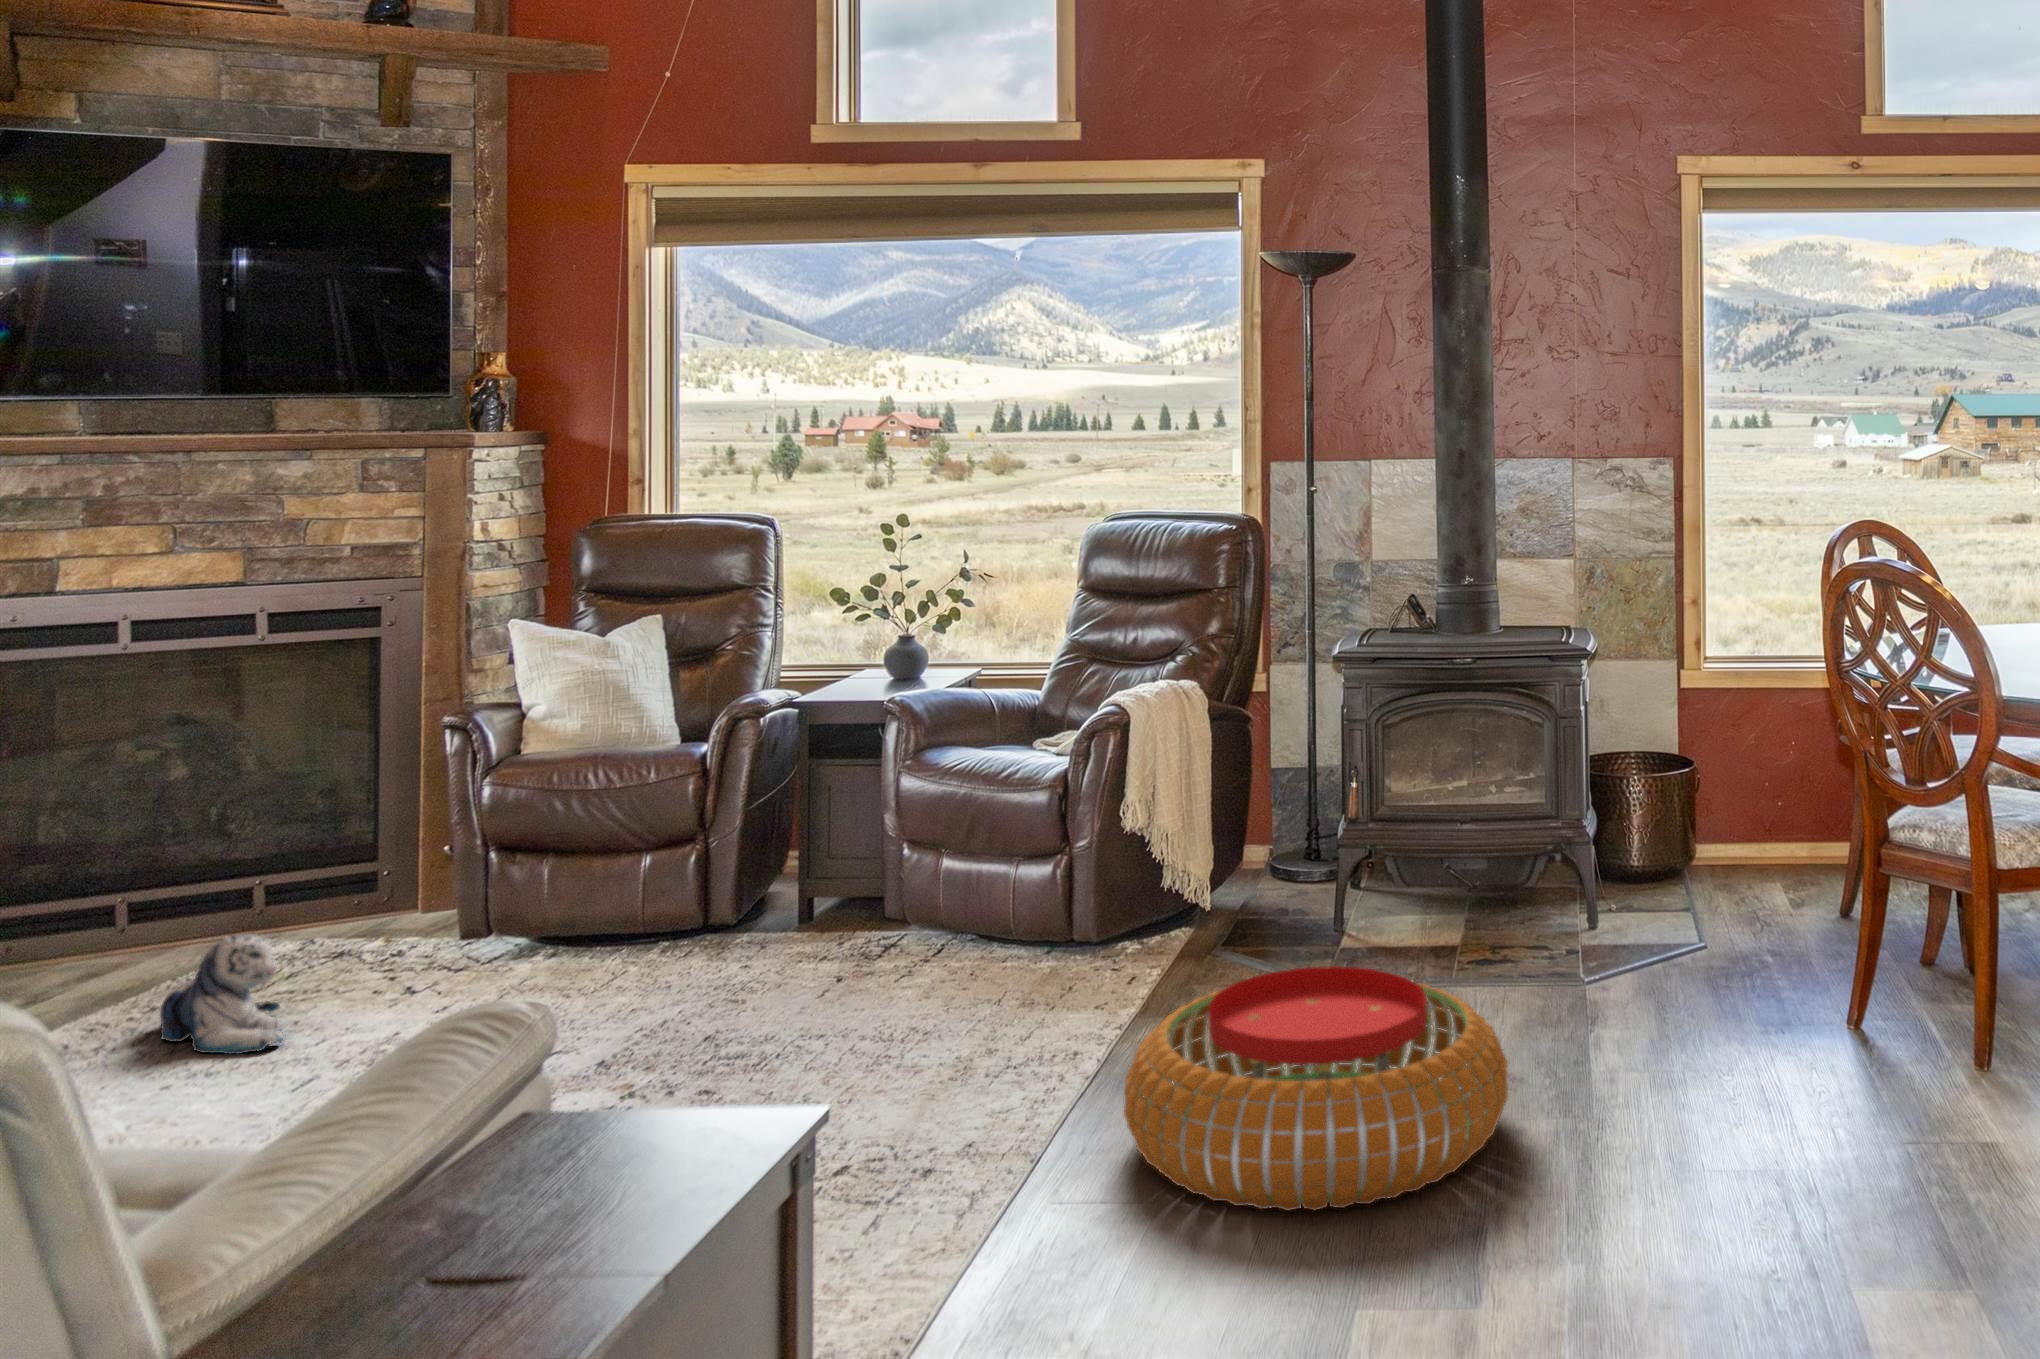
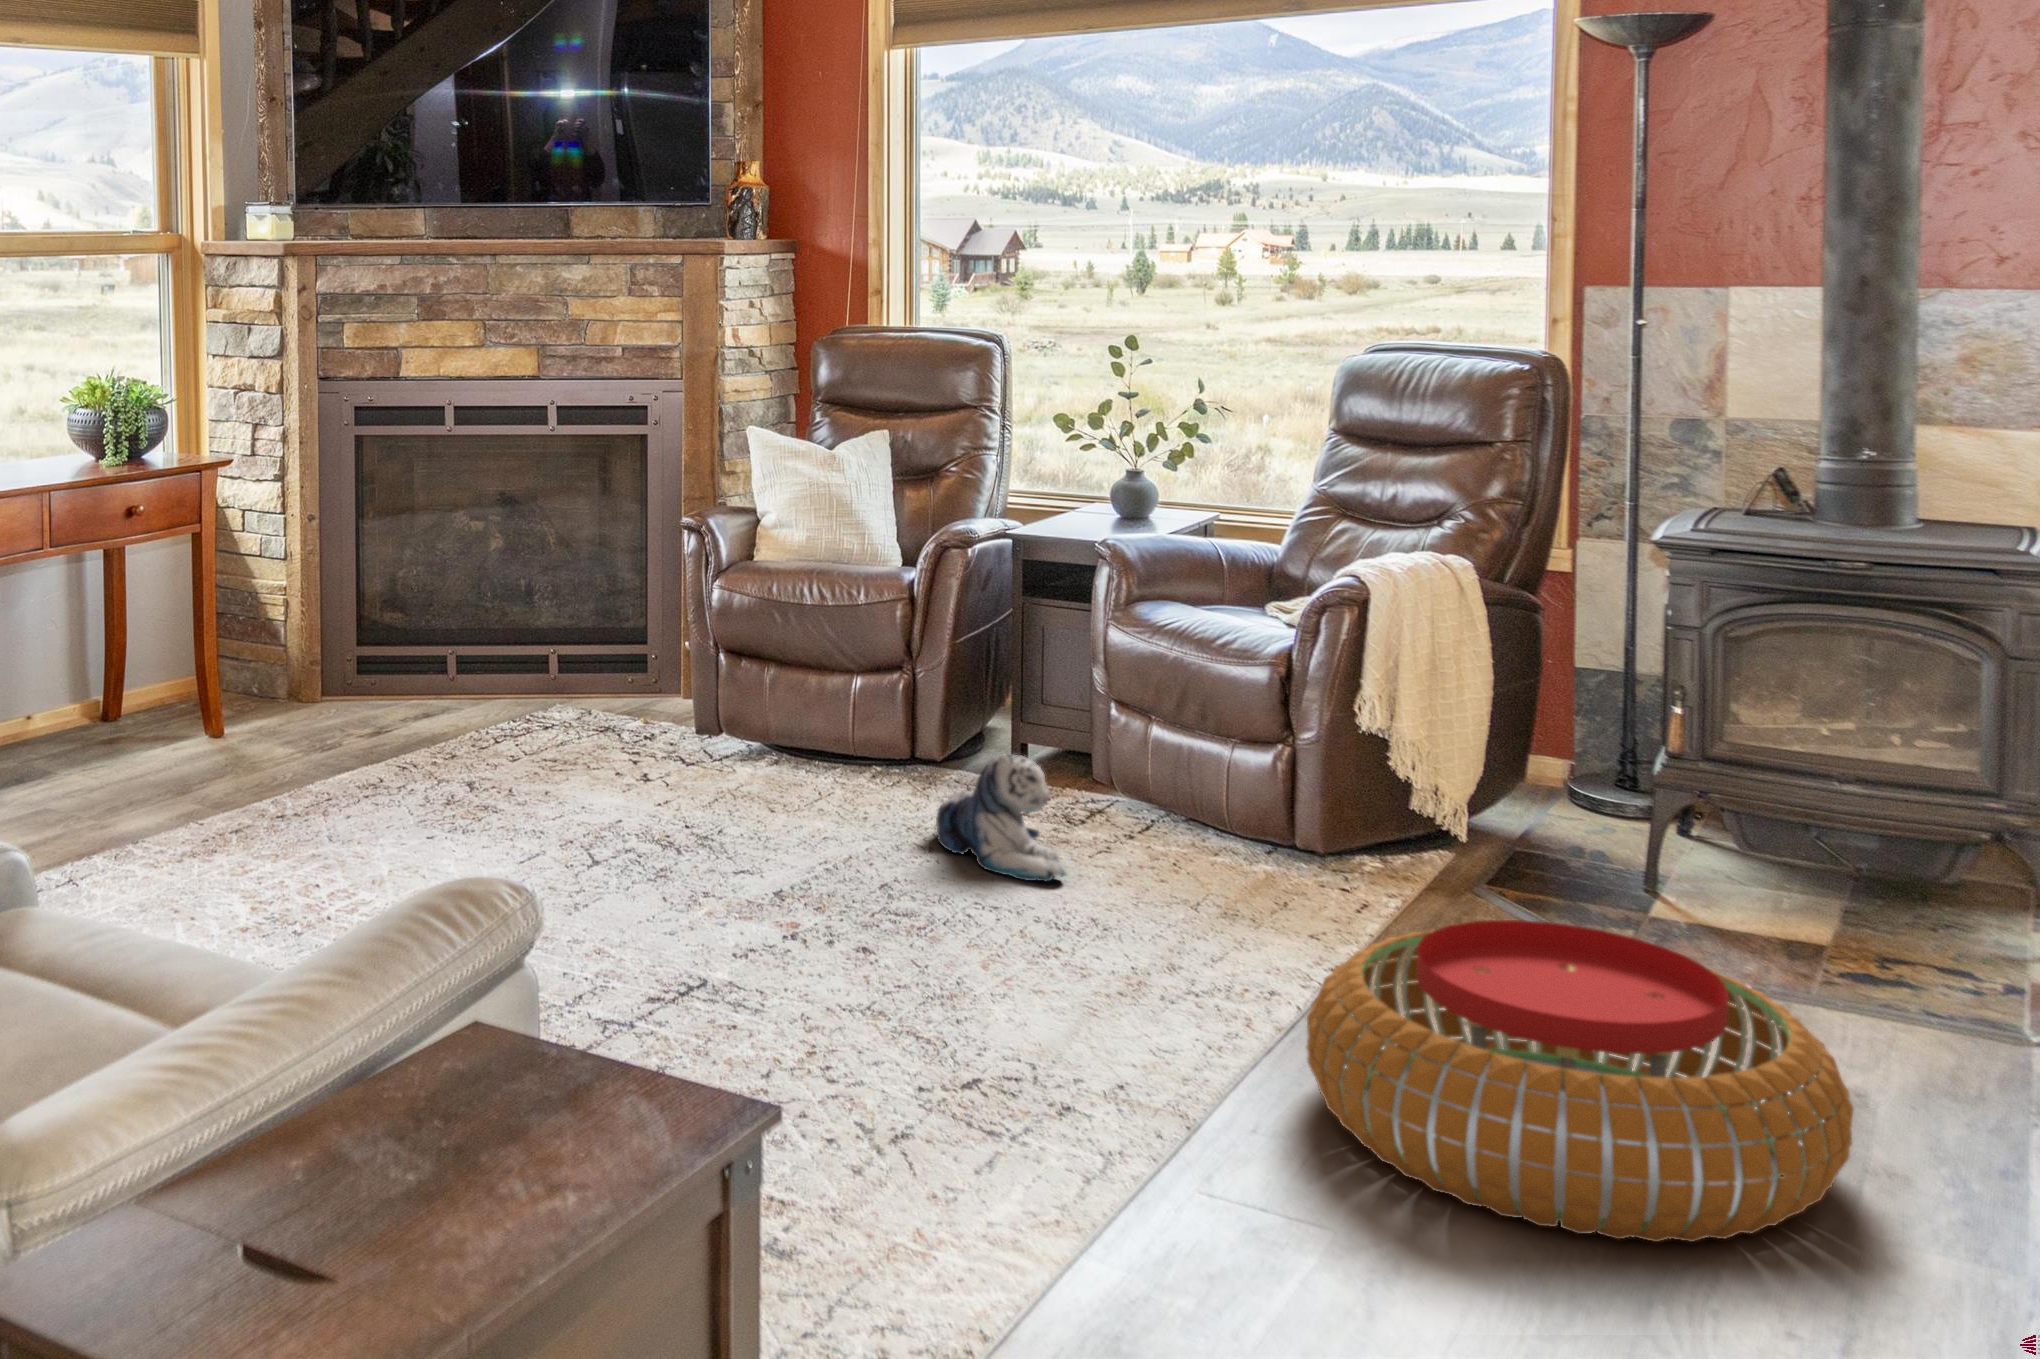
plush toy: present [160,933,284,1054] -> present [936,755,1066,882]

